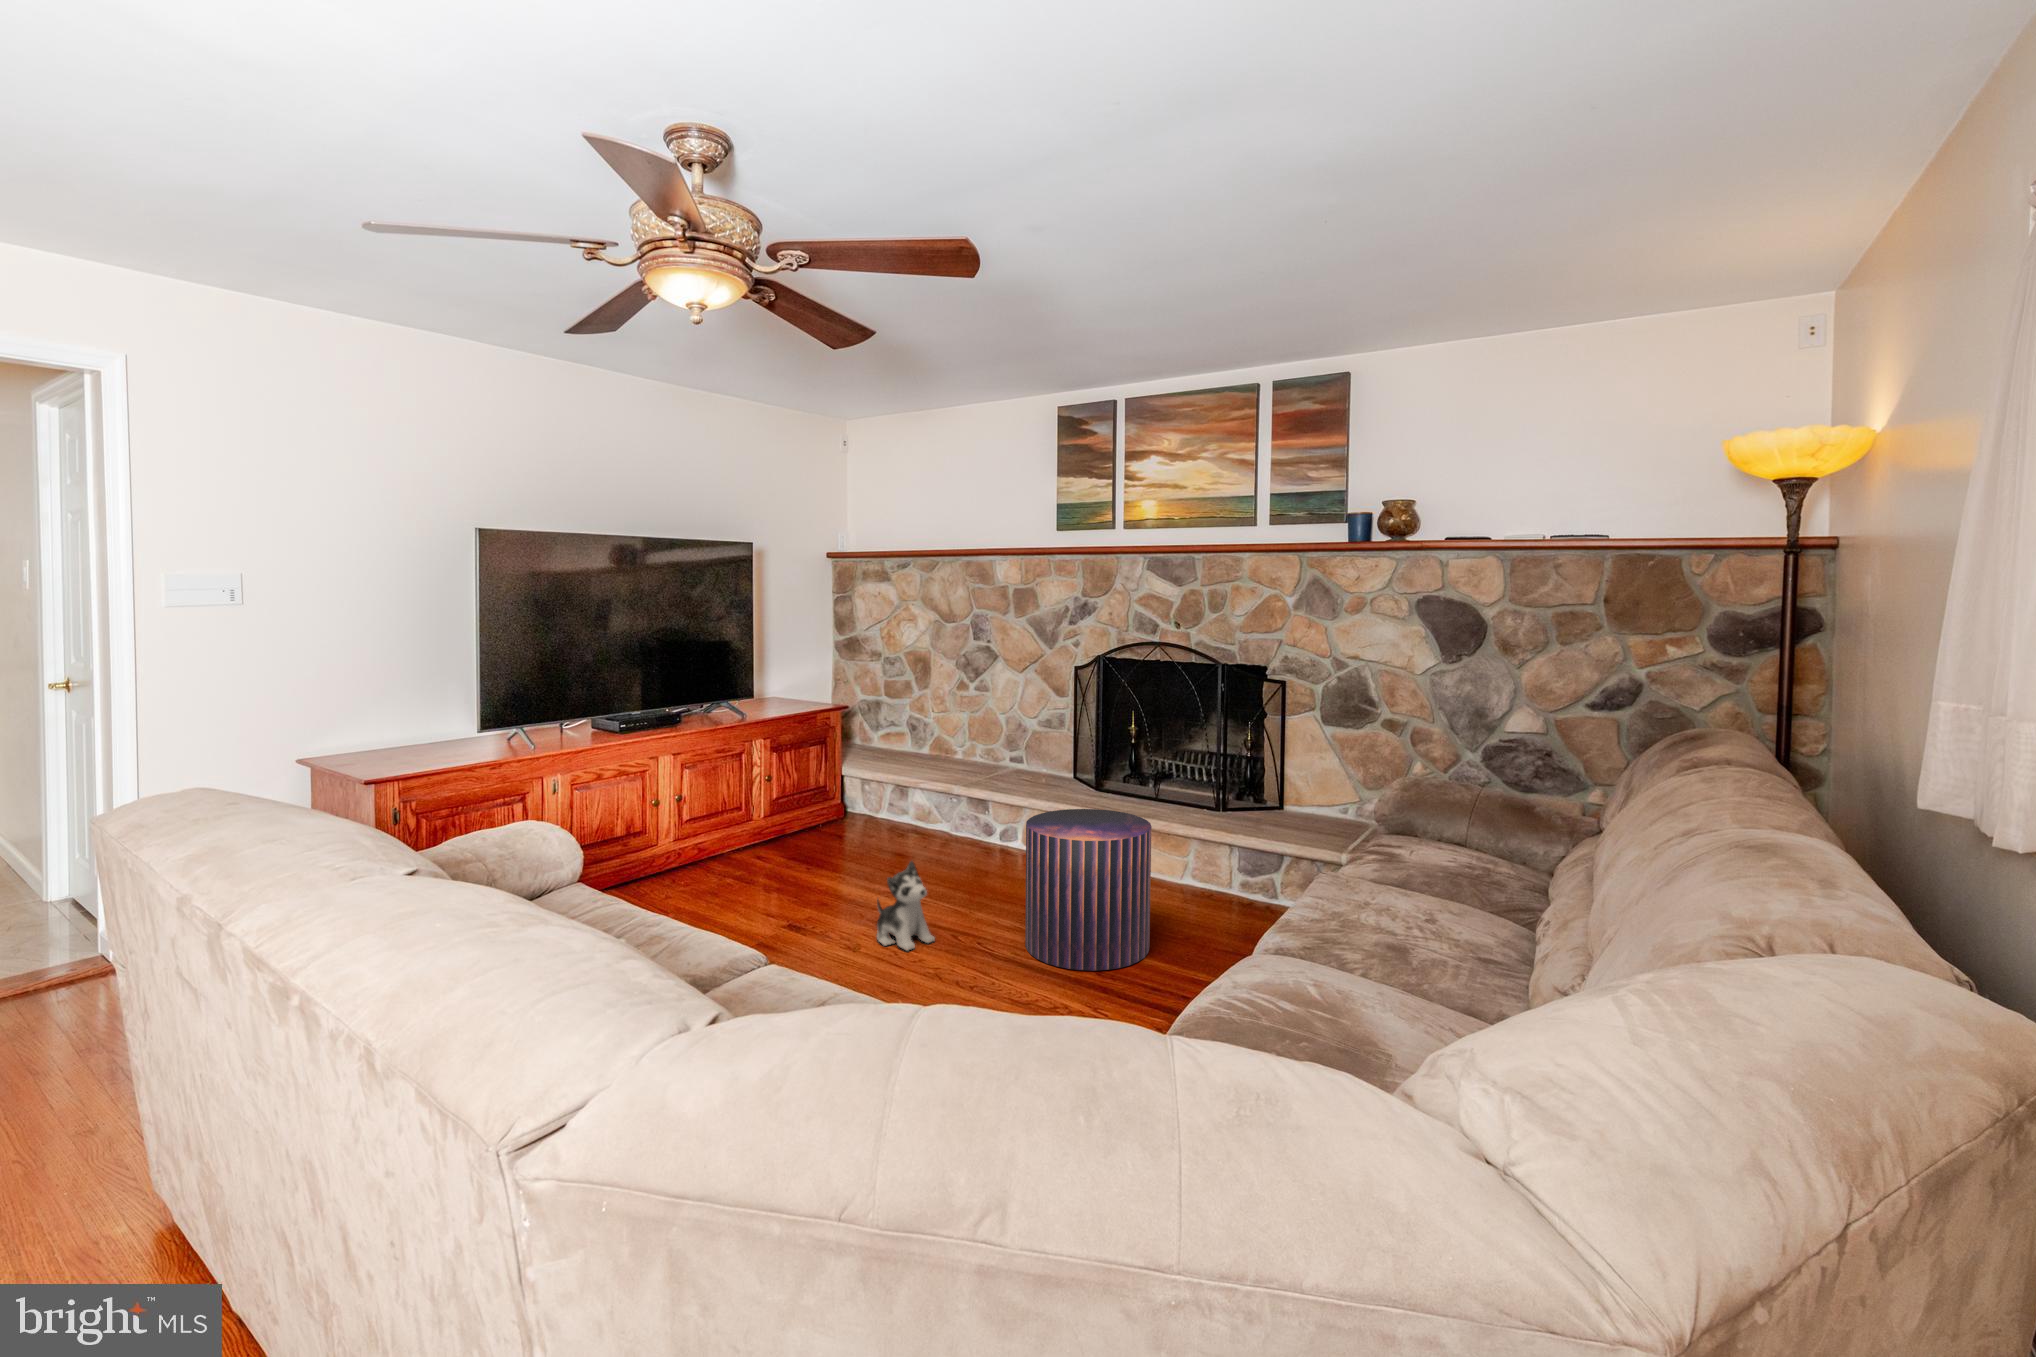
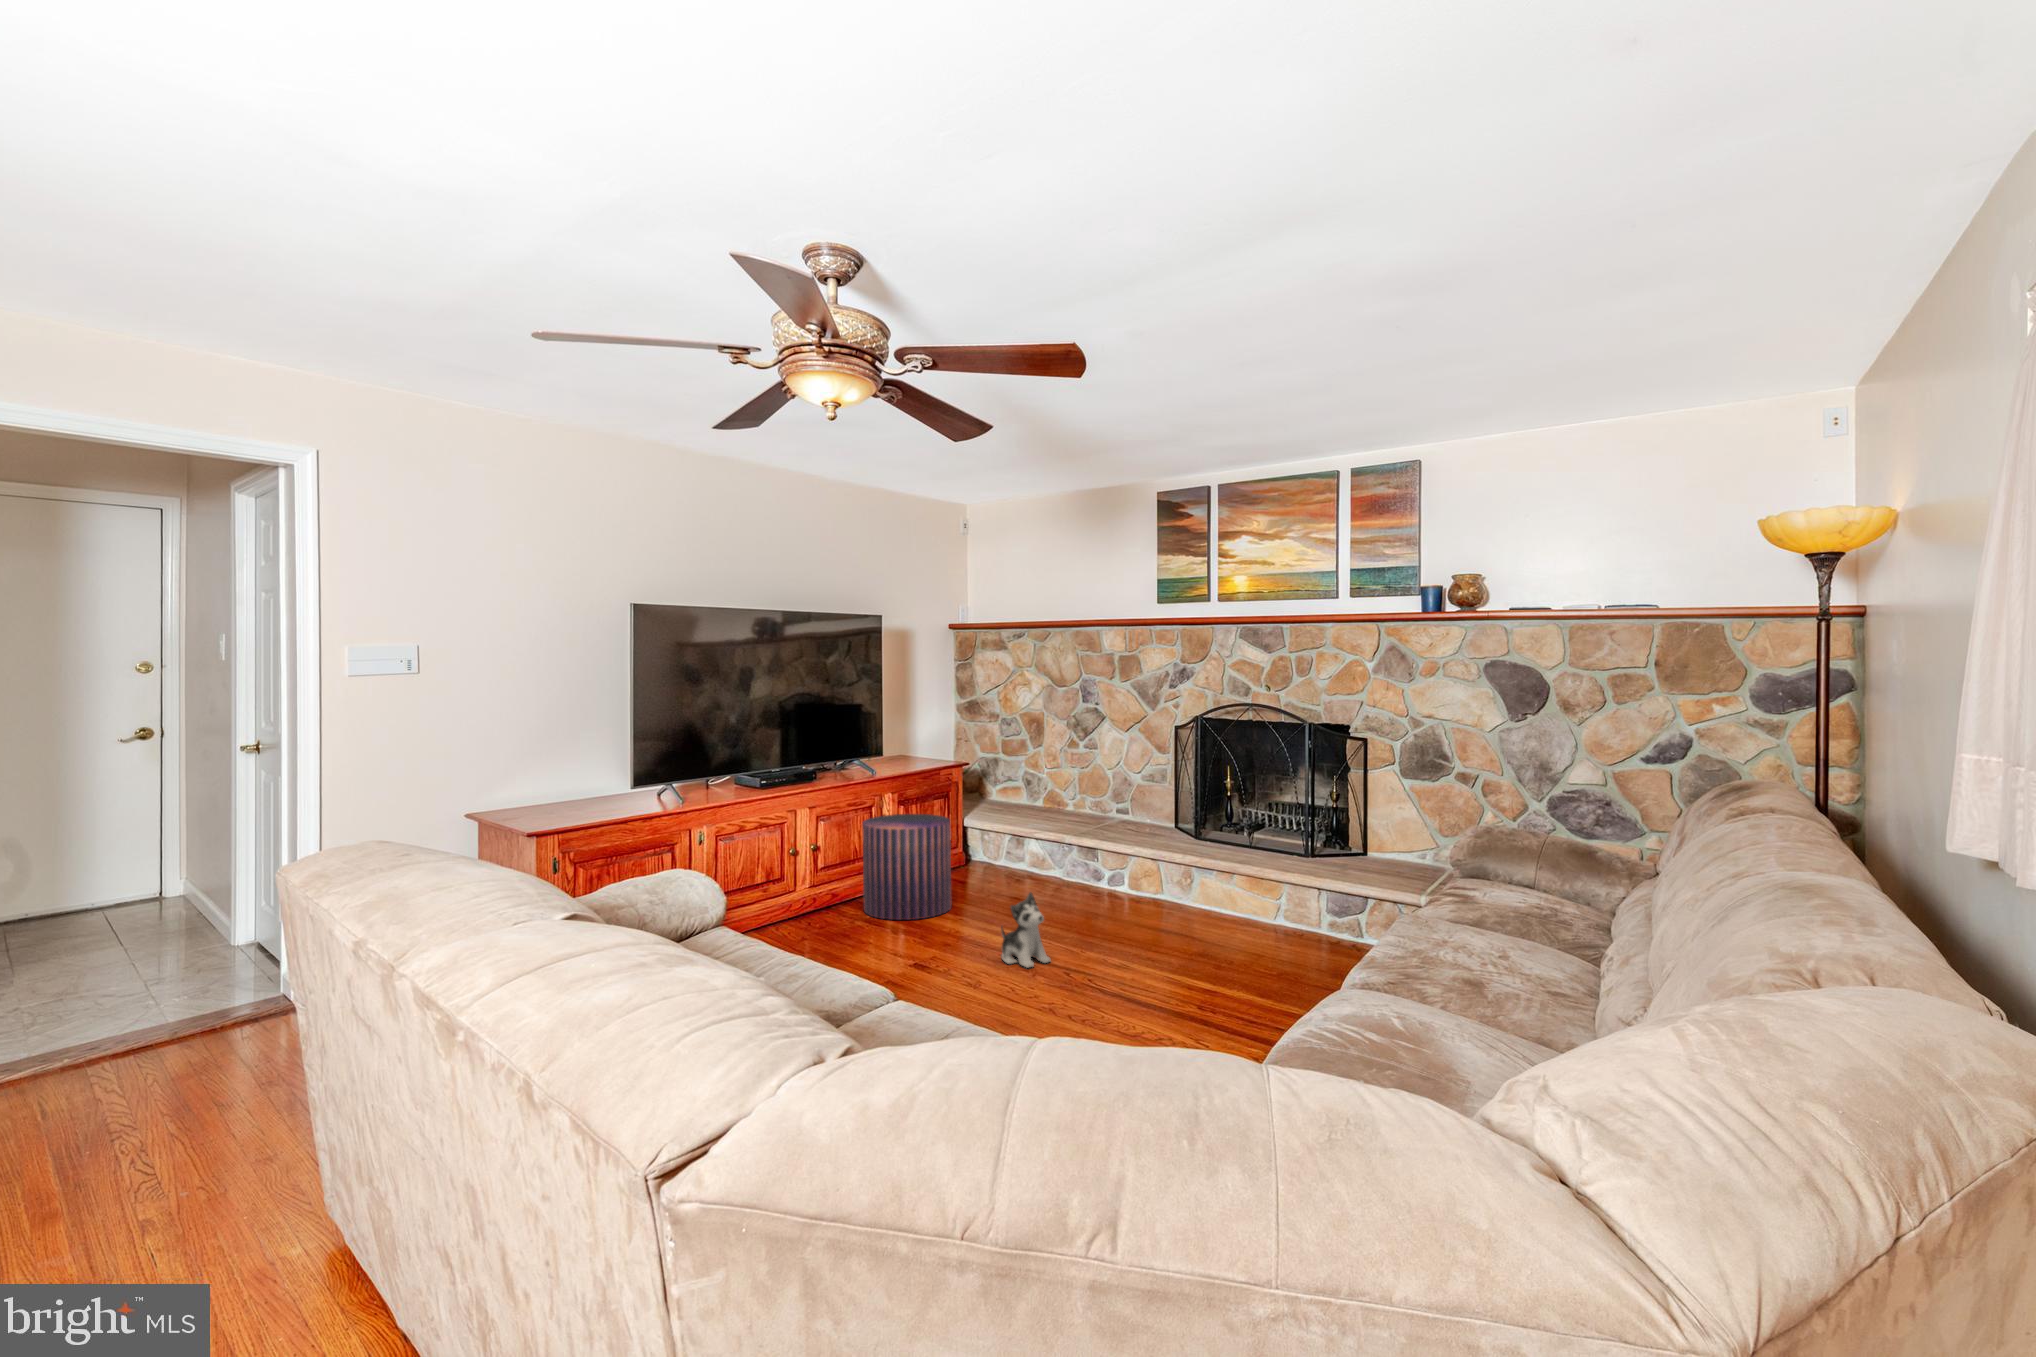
pouf: present [1025,809,1152,971] -> present [862,814,951,920]

